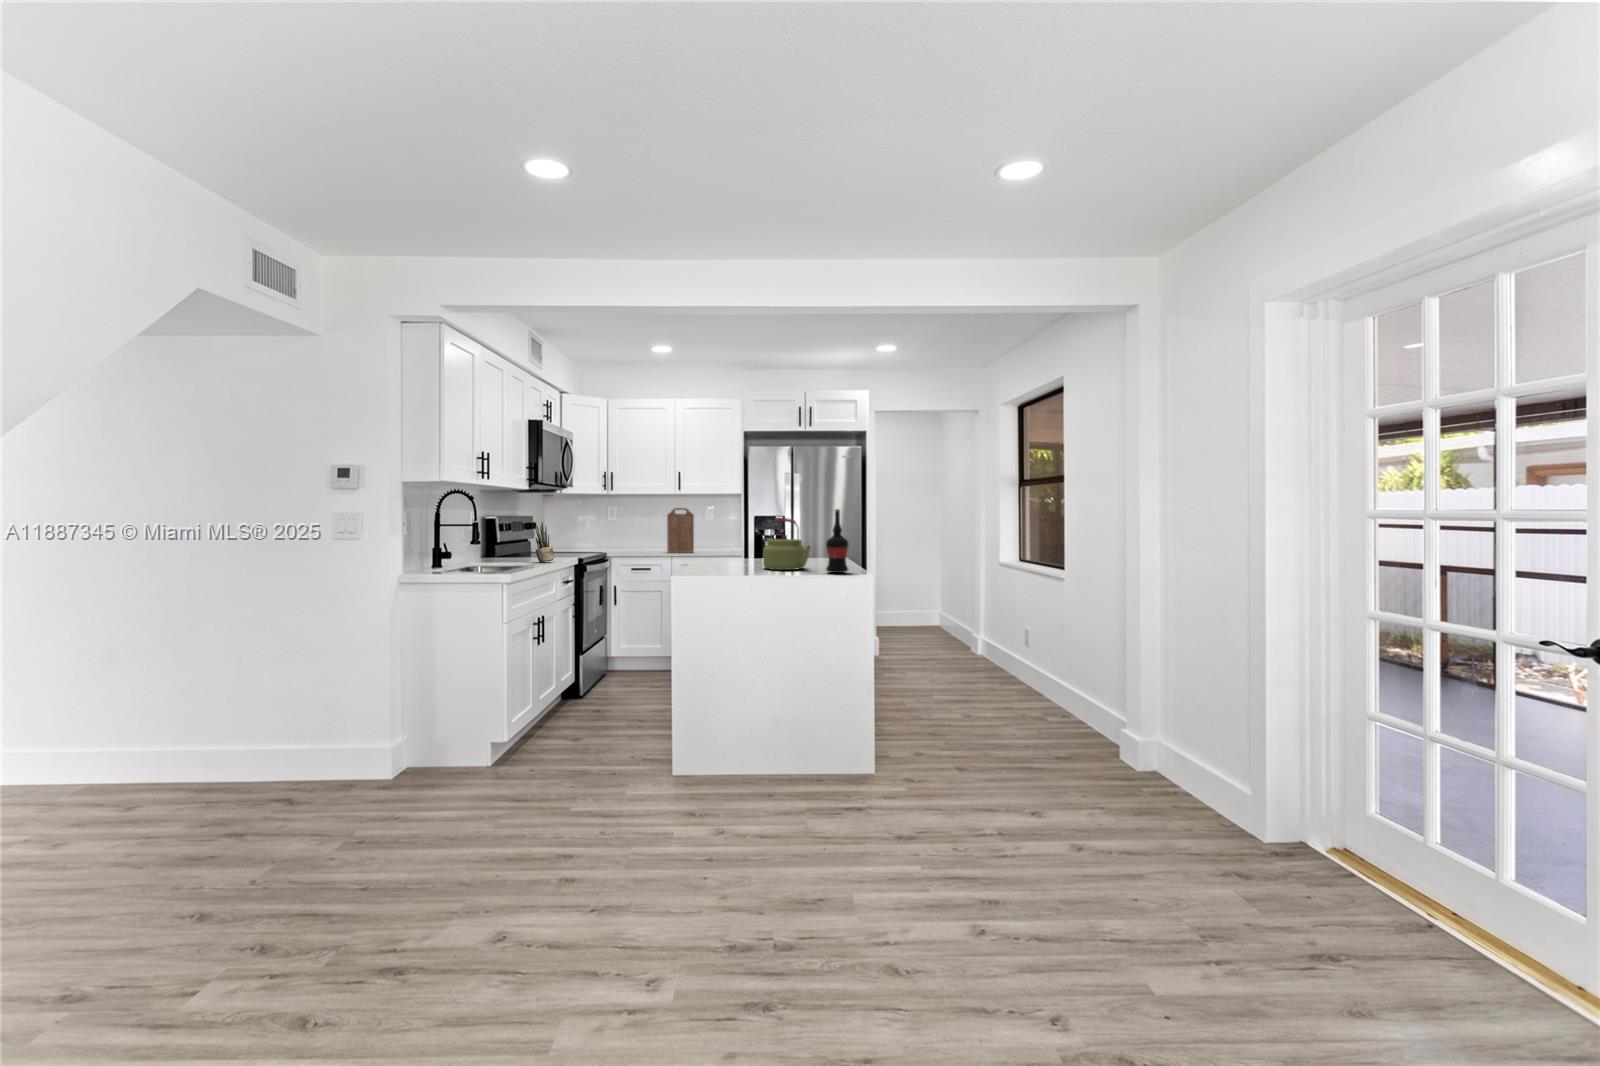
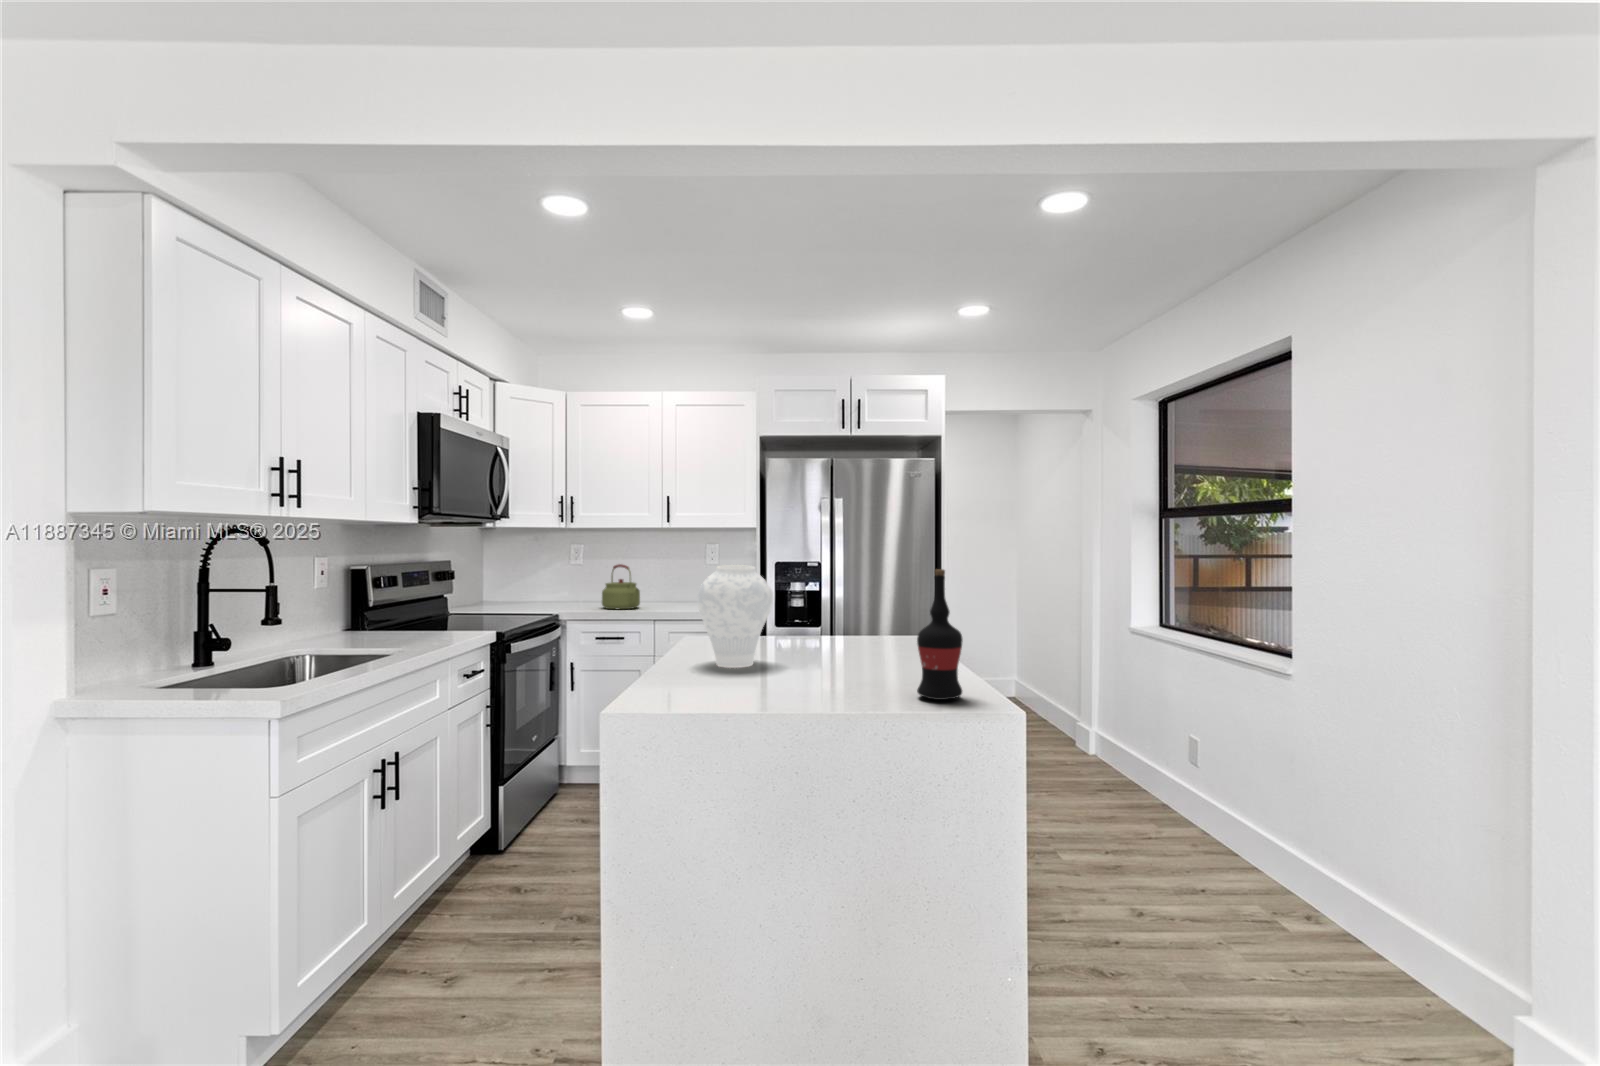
cutting board: present [667,508,694,553] -> none [649,547,687,613]
vase: none [713,511,754,565] -> present [697,565,773,668]
kettle: present [763,518,810,570] -> present [602,564,640,609]
potted plant: present [535,522,554,562] -> none [419,576,449,642]

